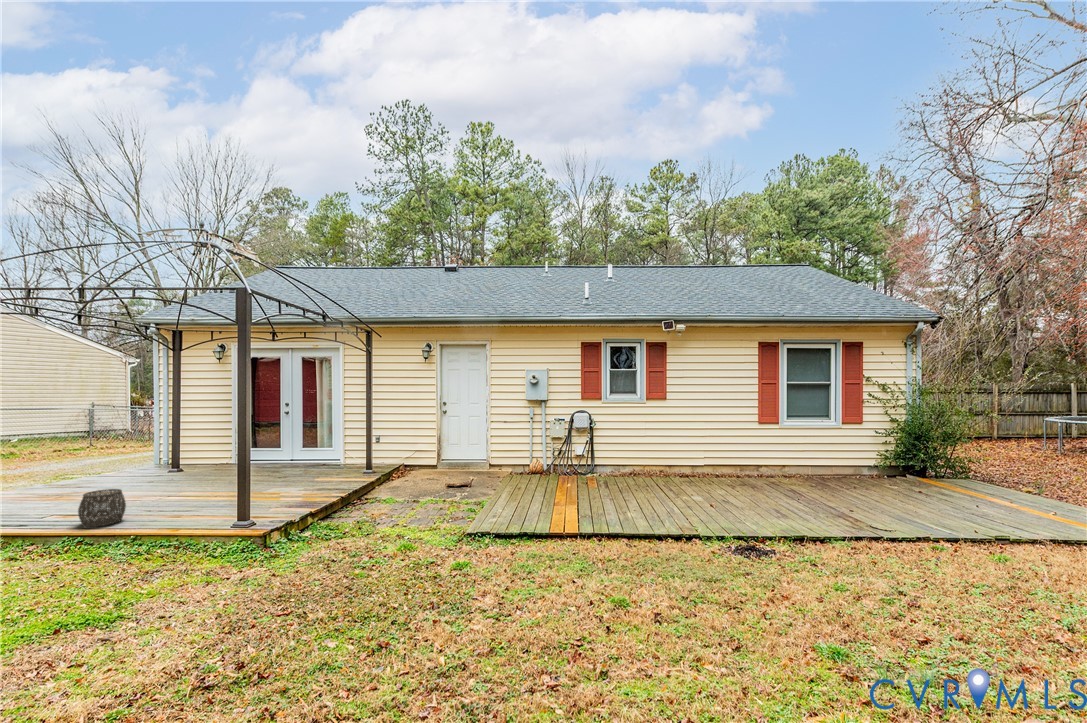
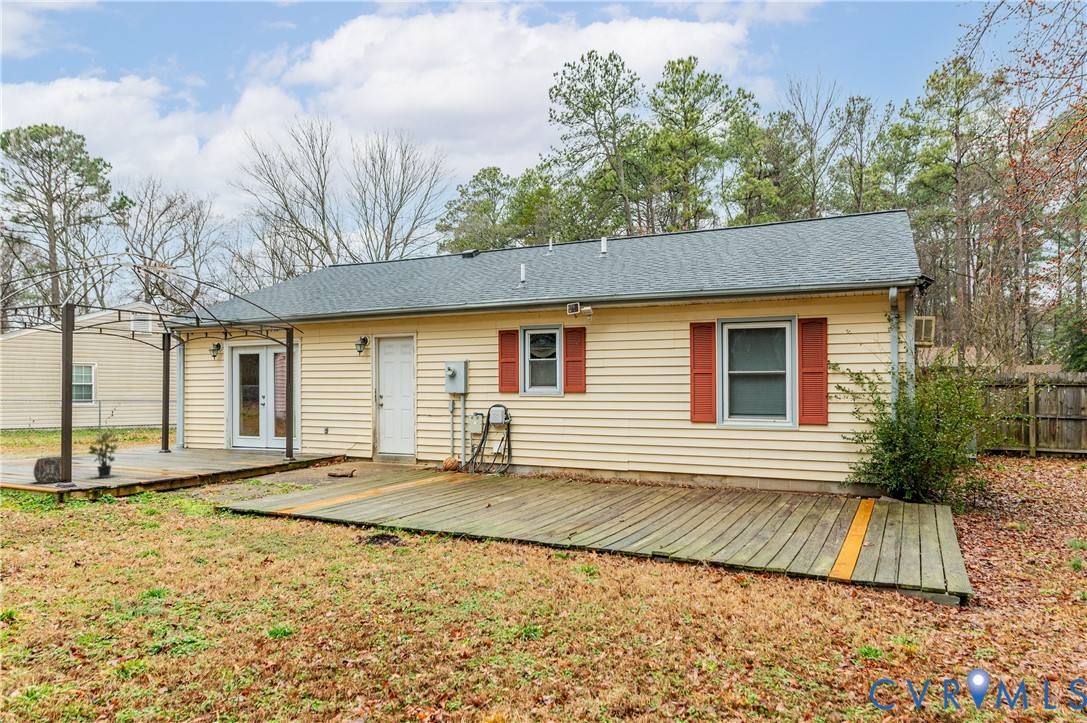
potted plant: none [150,453,189,512] -> present [89,432,118,478]

